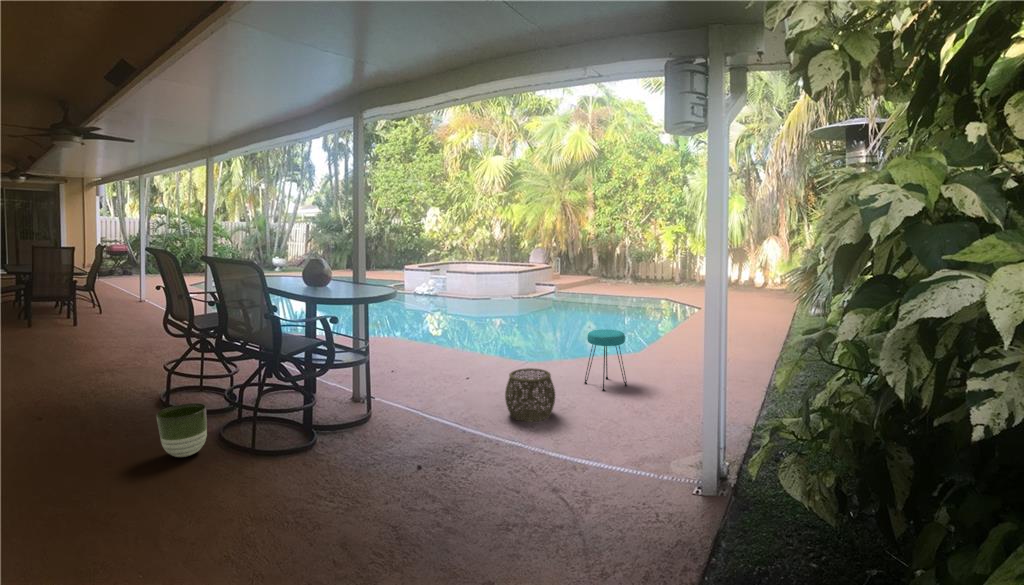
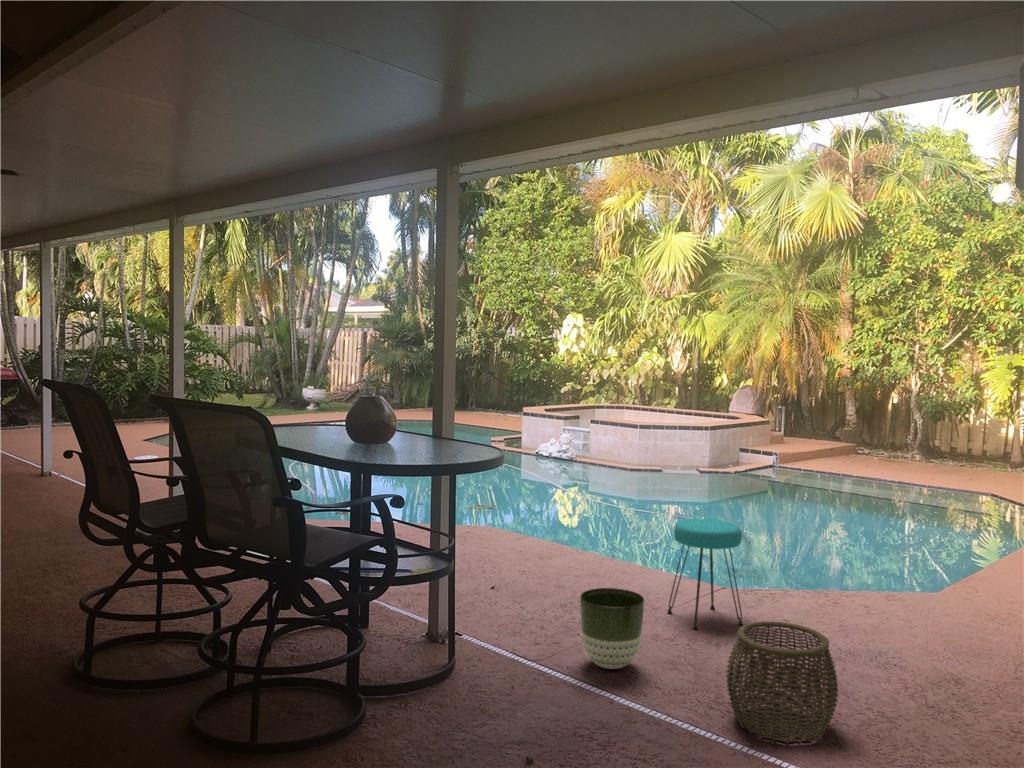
stool: present [584,329,627,391] -> present [667,518,743,629]
planter: present [156,403,207,457] -> present [580,588,644,669]

